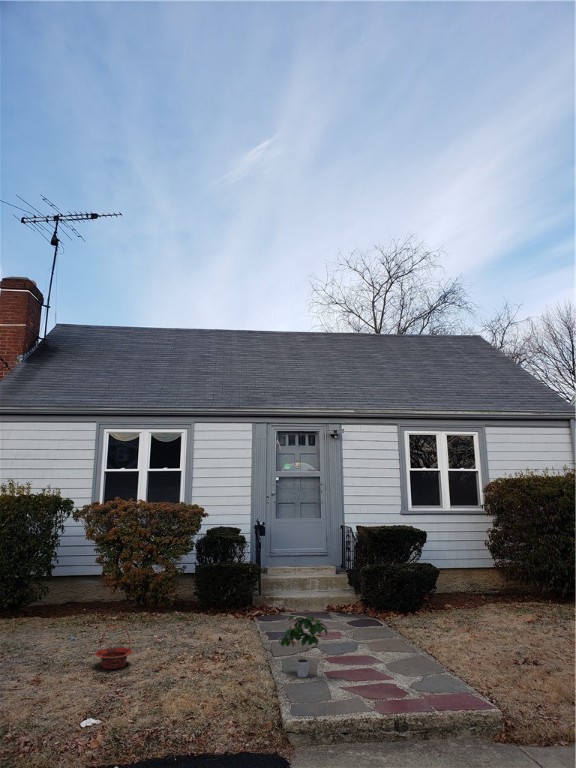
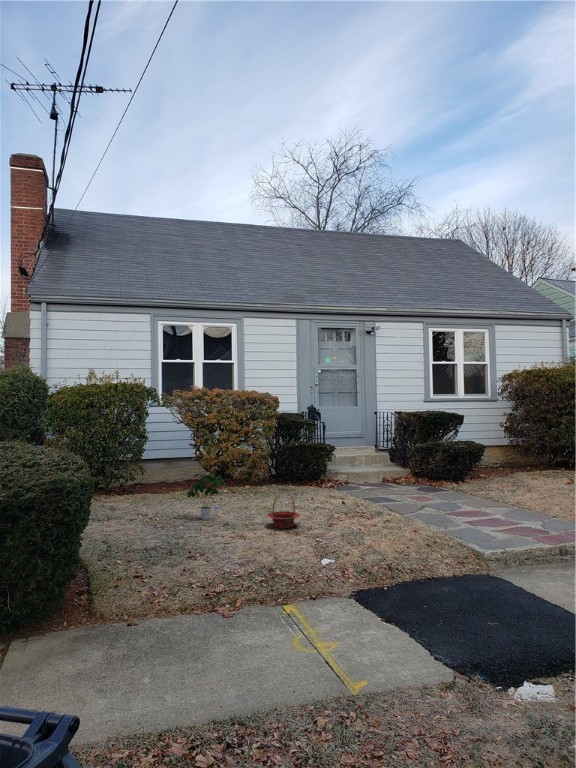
potted plant: present [279,616,327,677] -> present [186,473,226,520]

